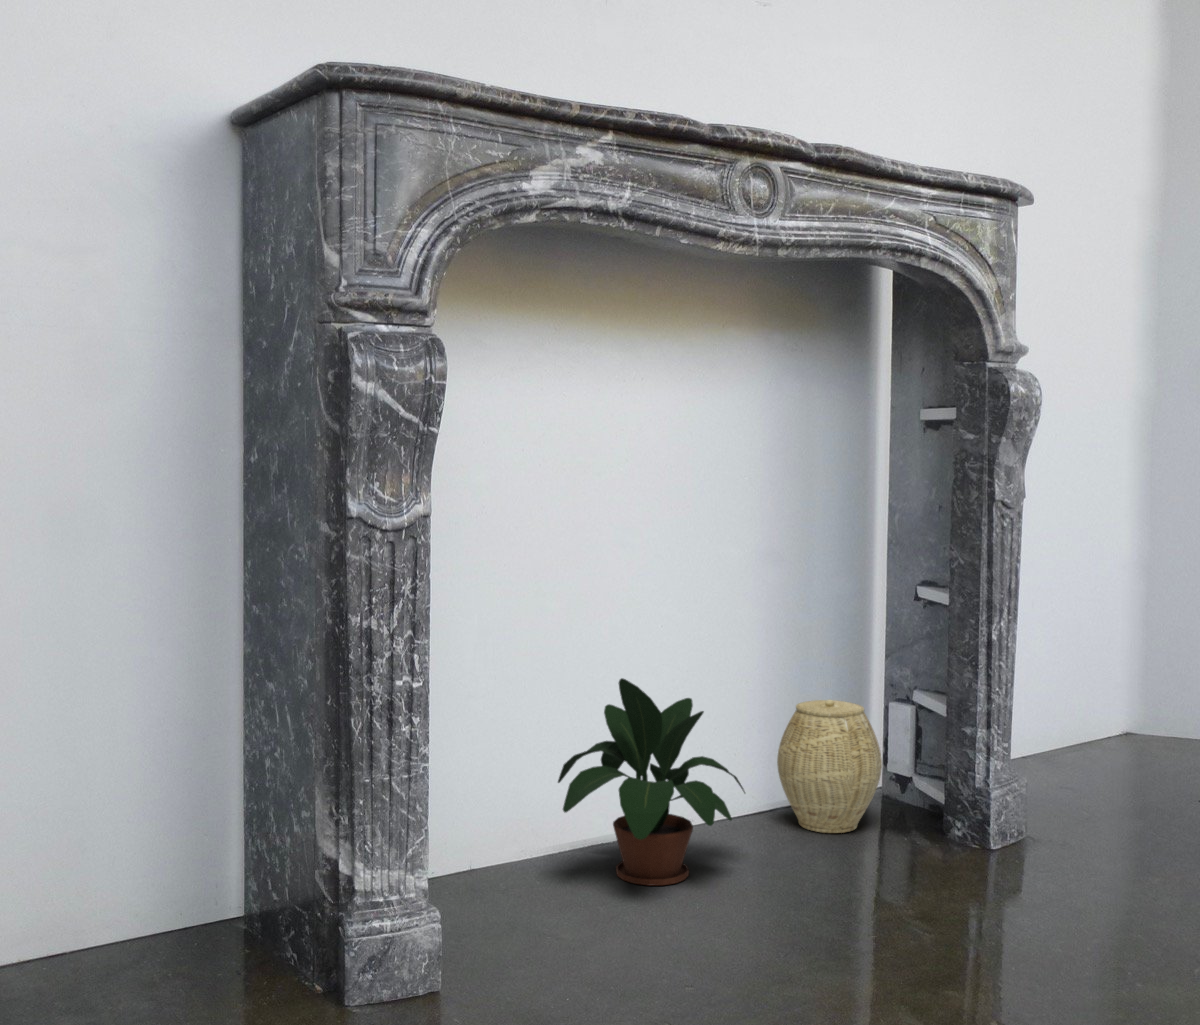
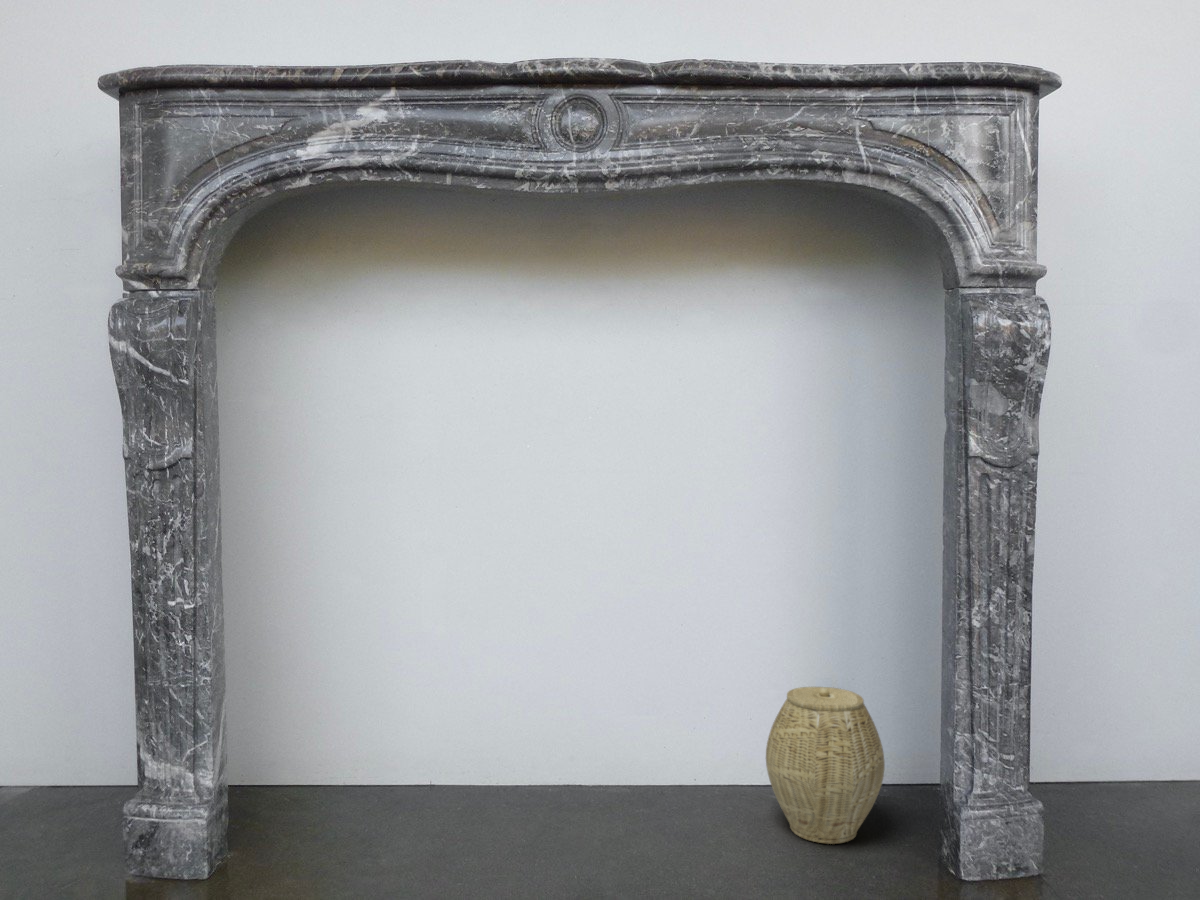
potted plant: present [558,678,745,885] -> none [458,628,656,847]

